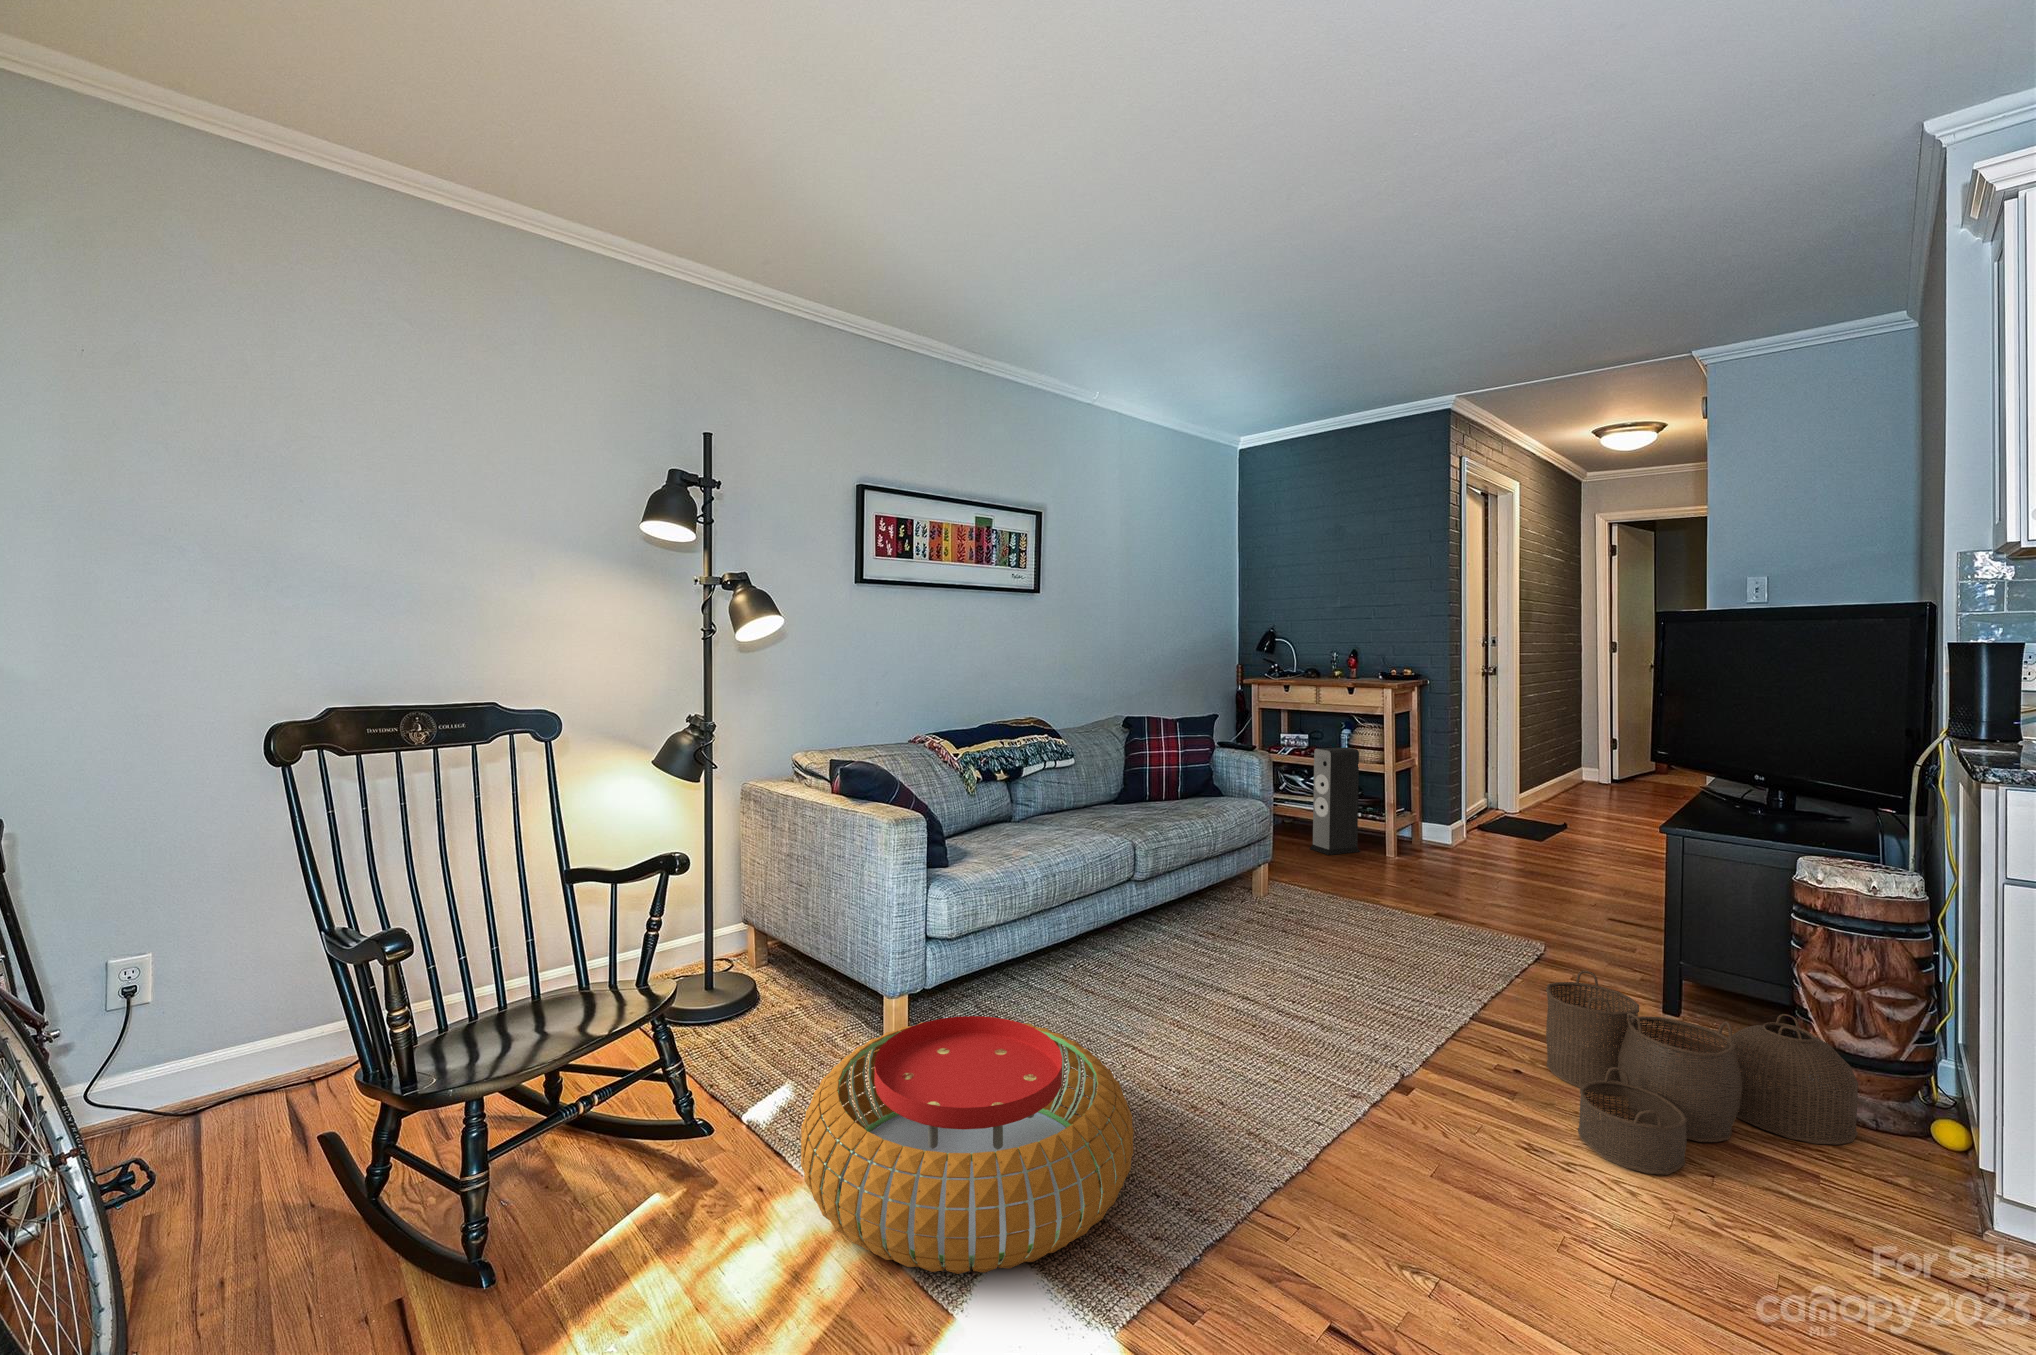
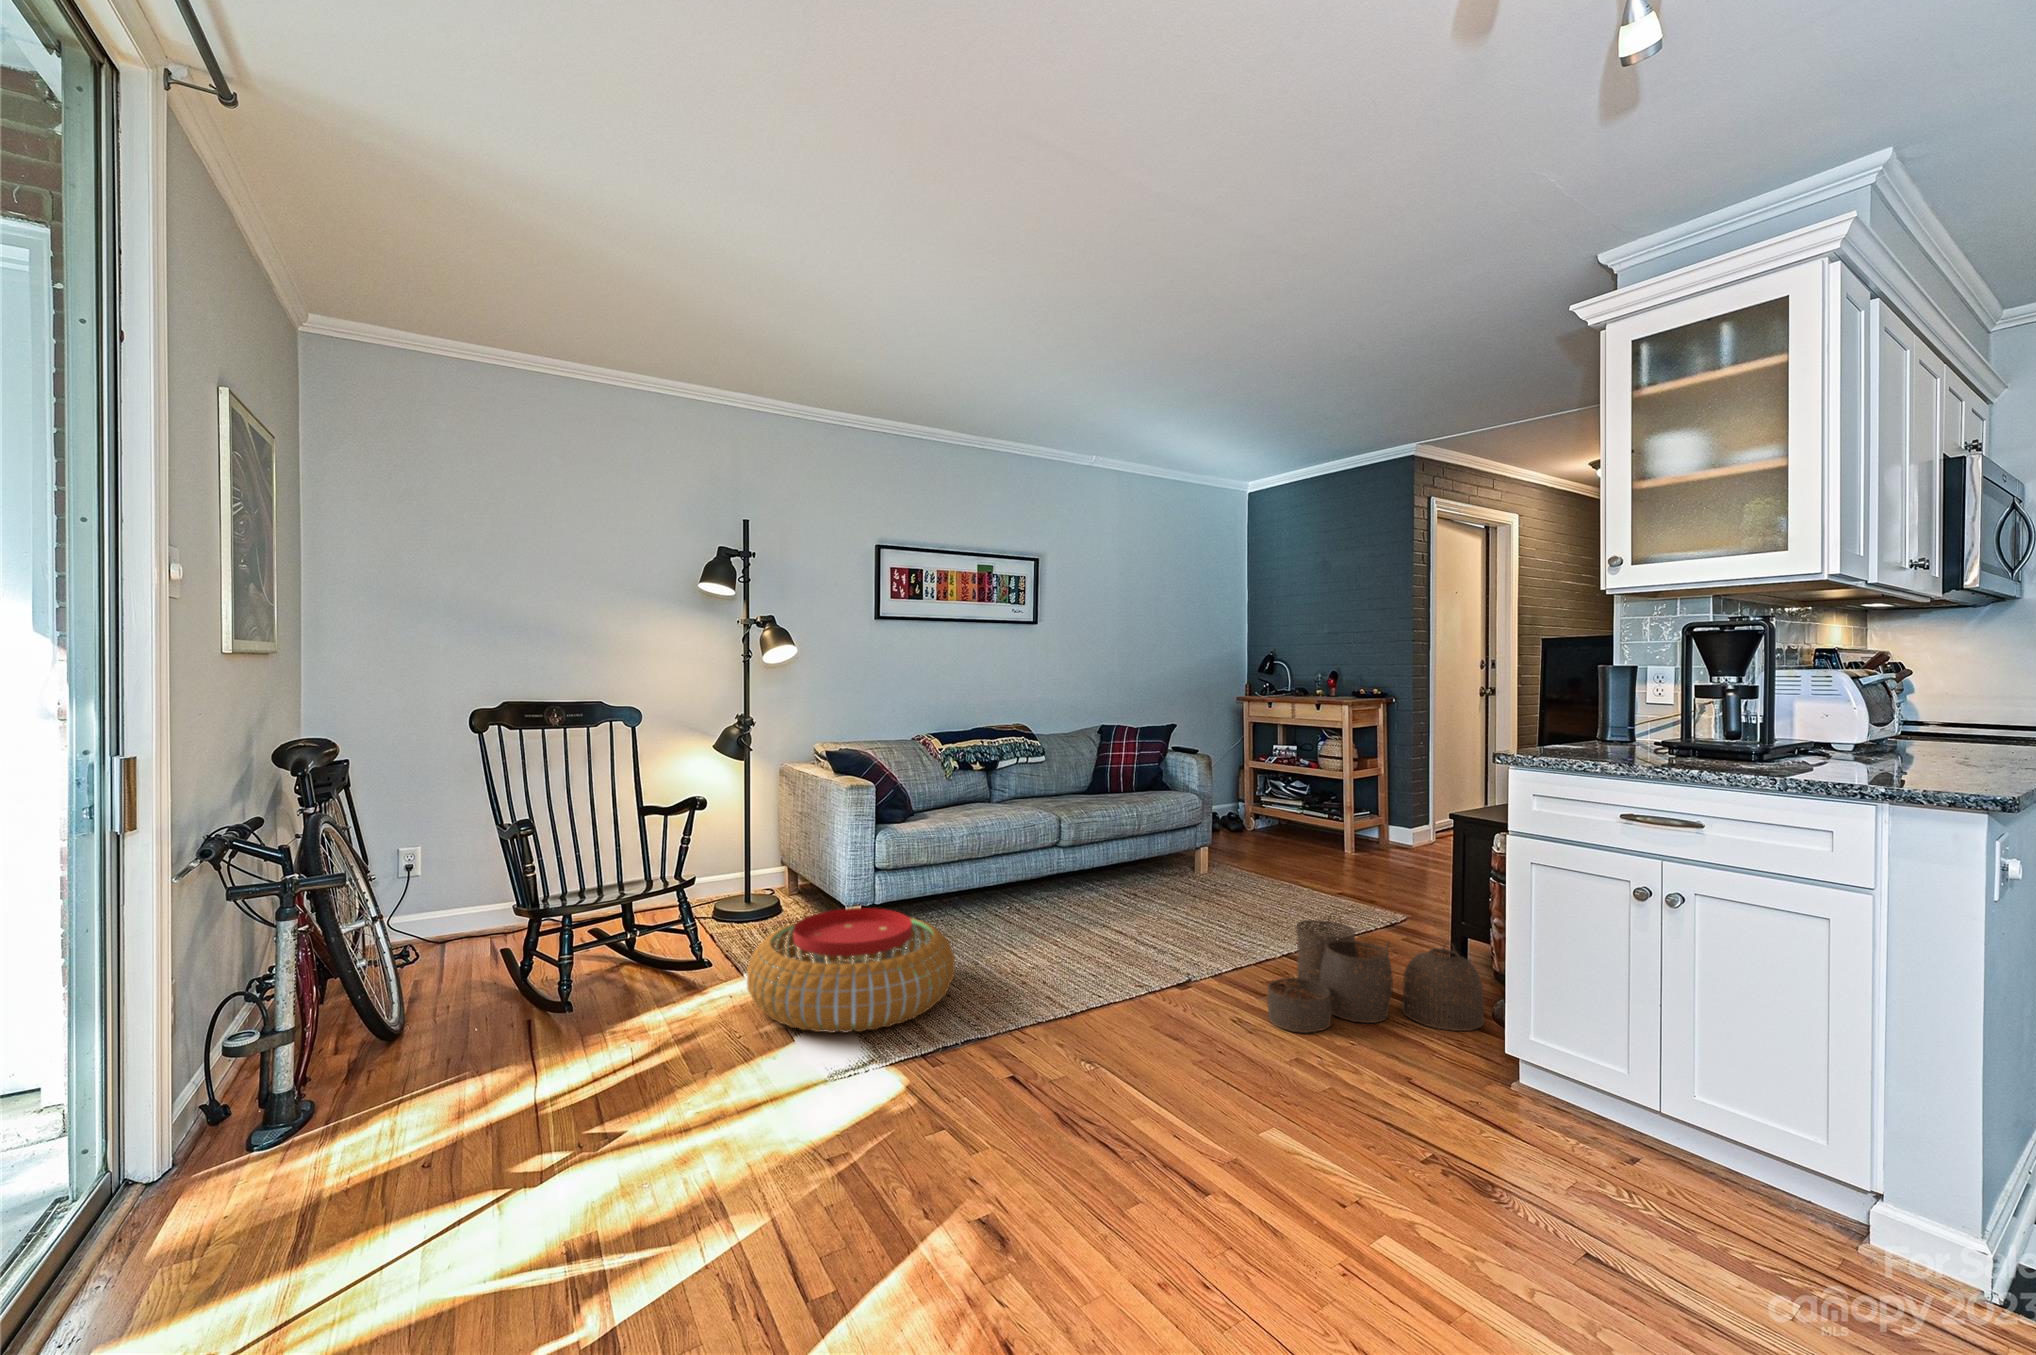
speaker: present [1310,748,1360,855] -> none [1284,756,1328,849]

